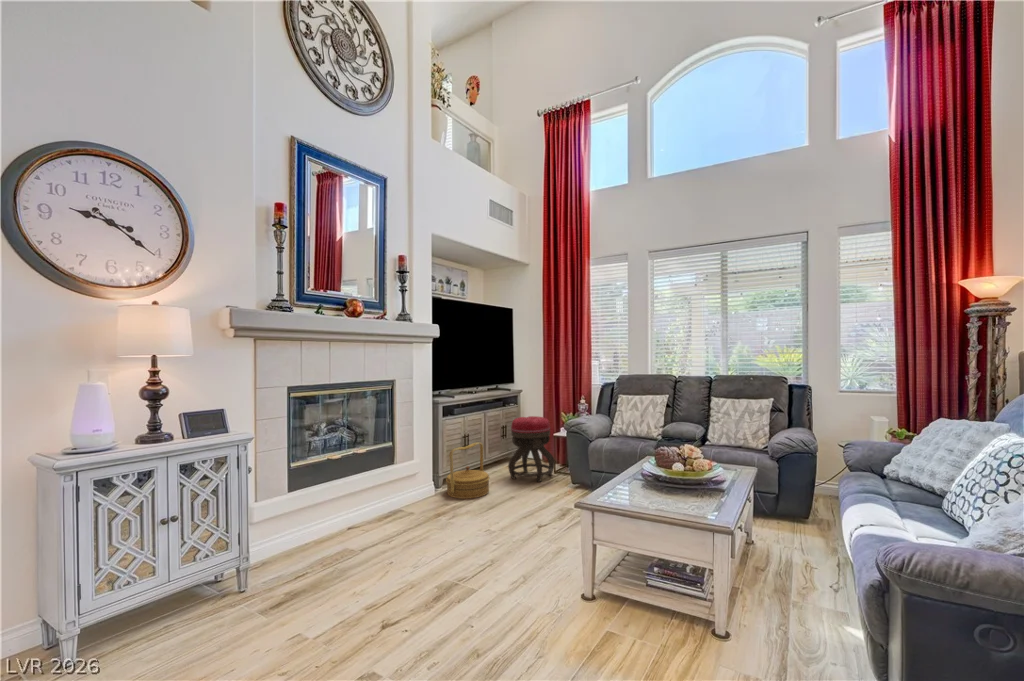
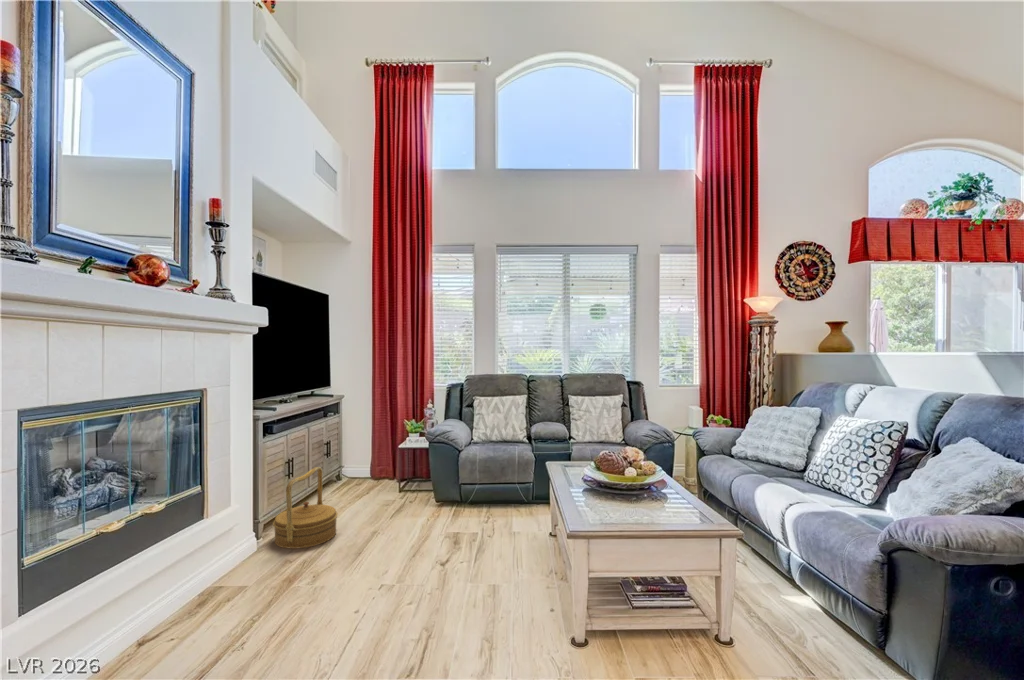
ottoman: present [508,416,555,482] -> none [345,427,399,508]

